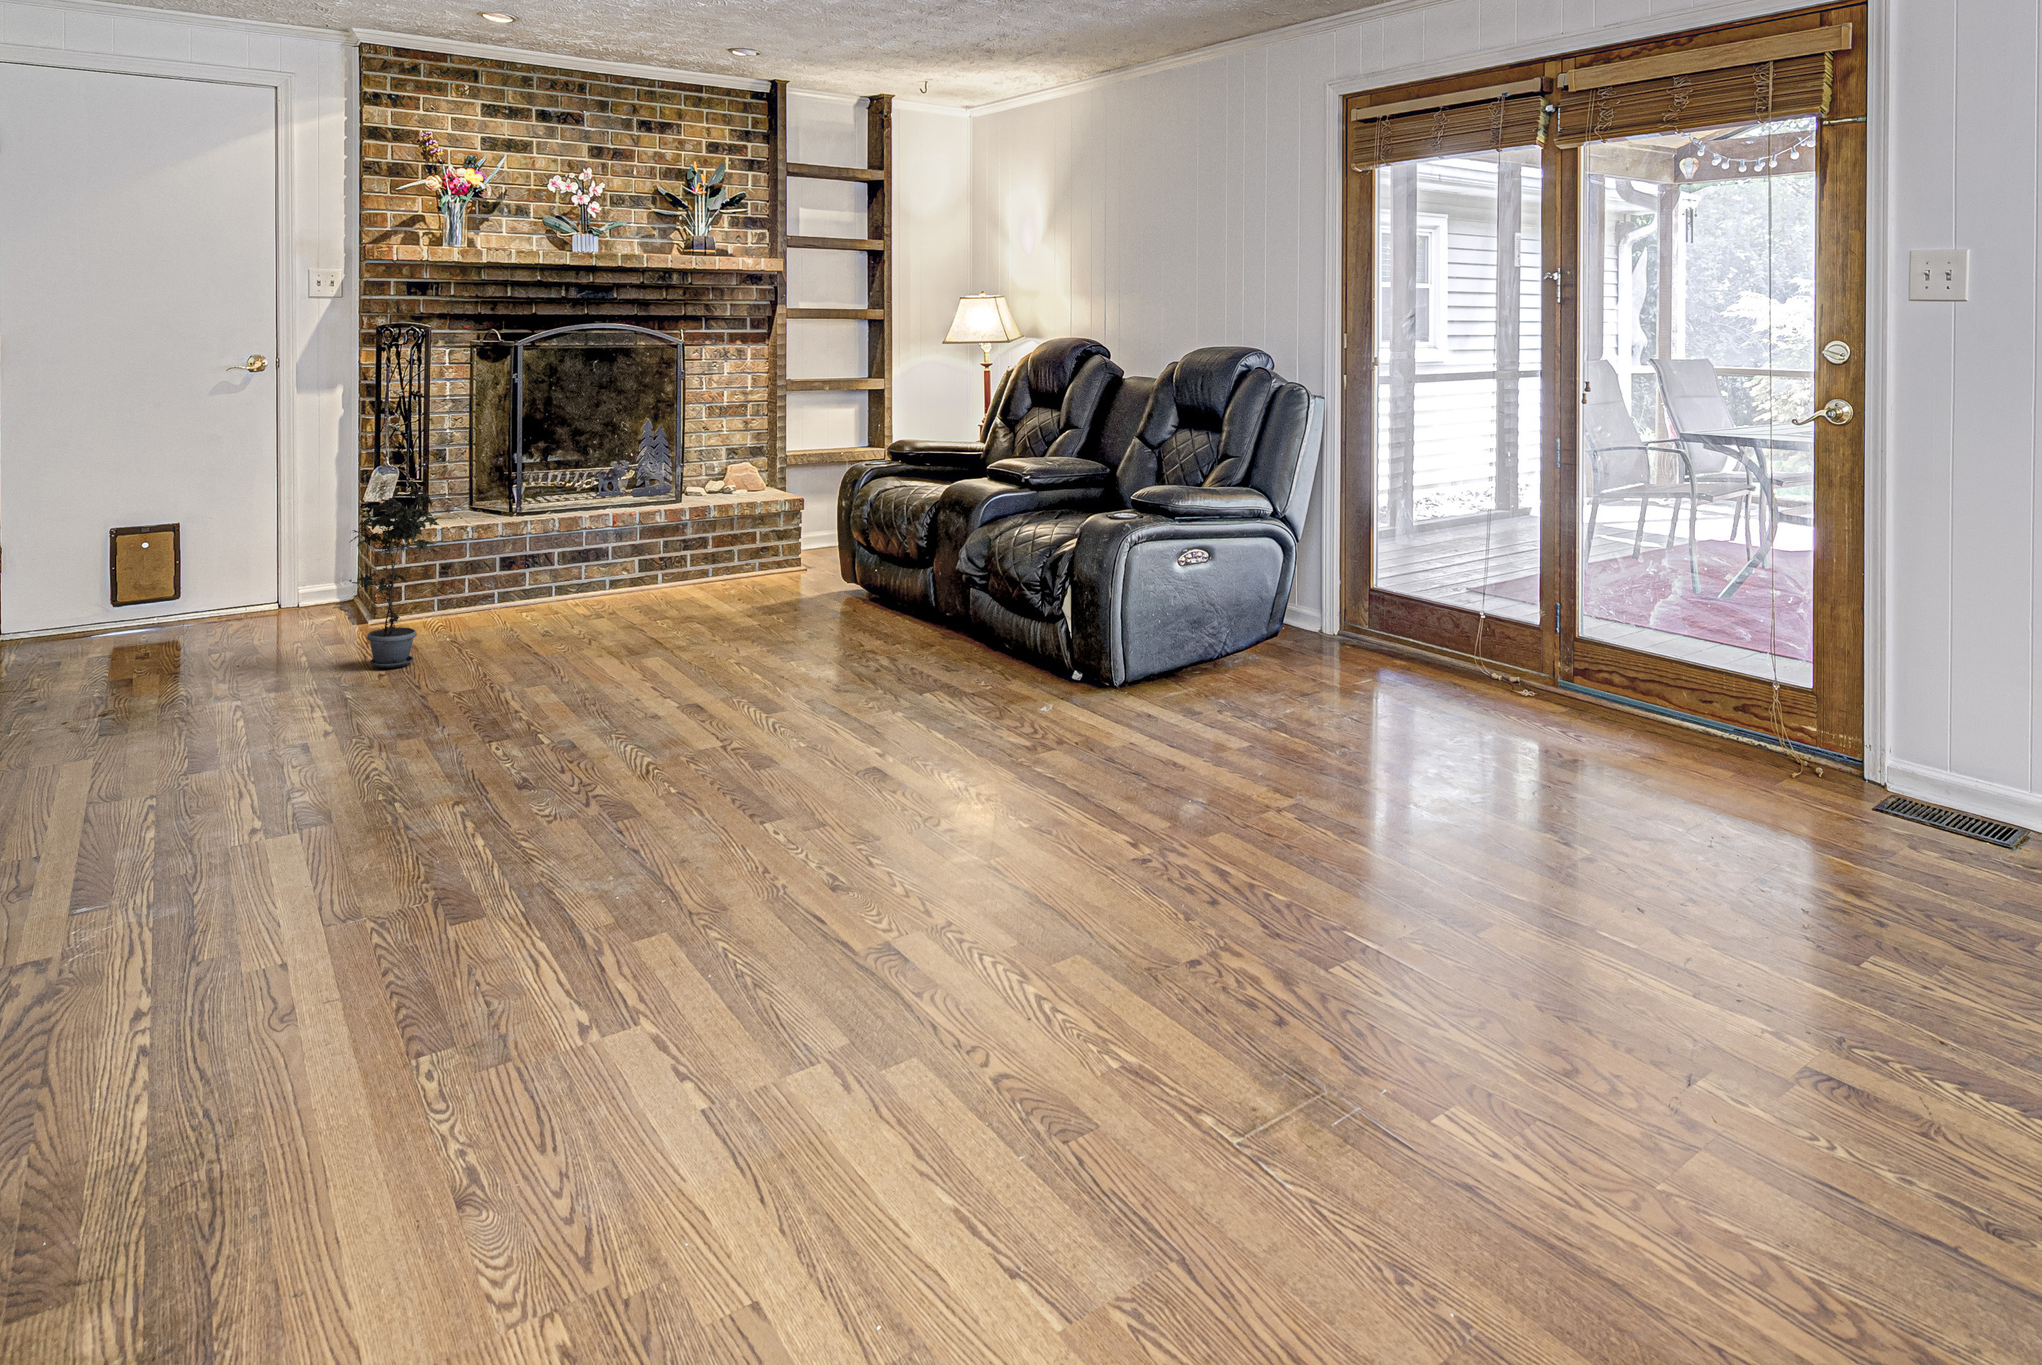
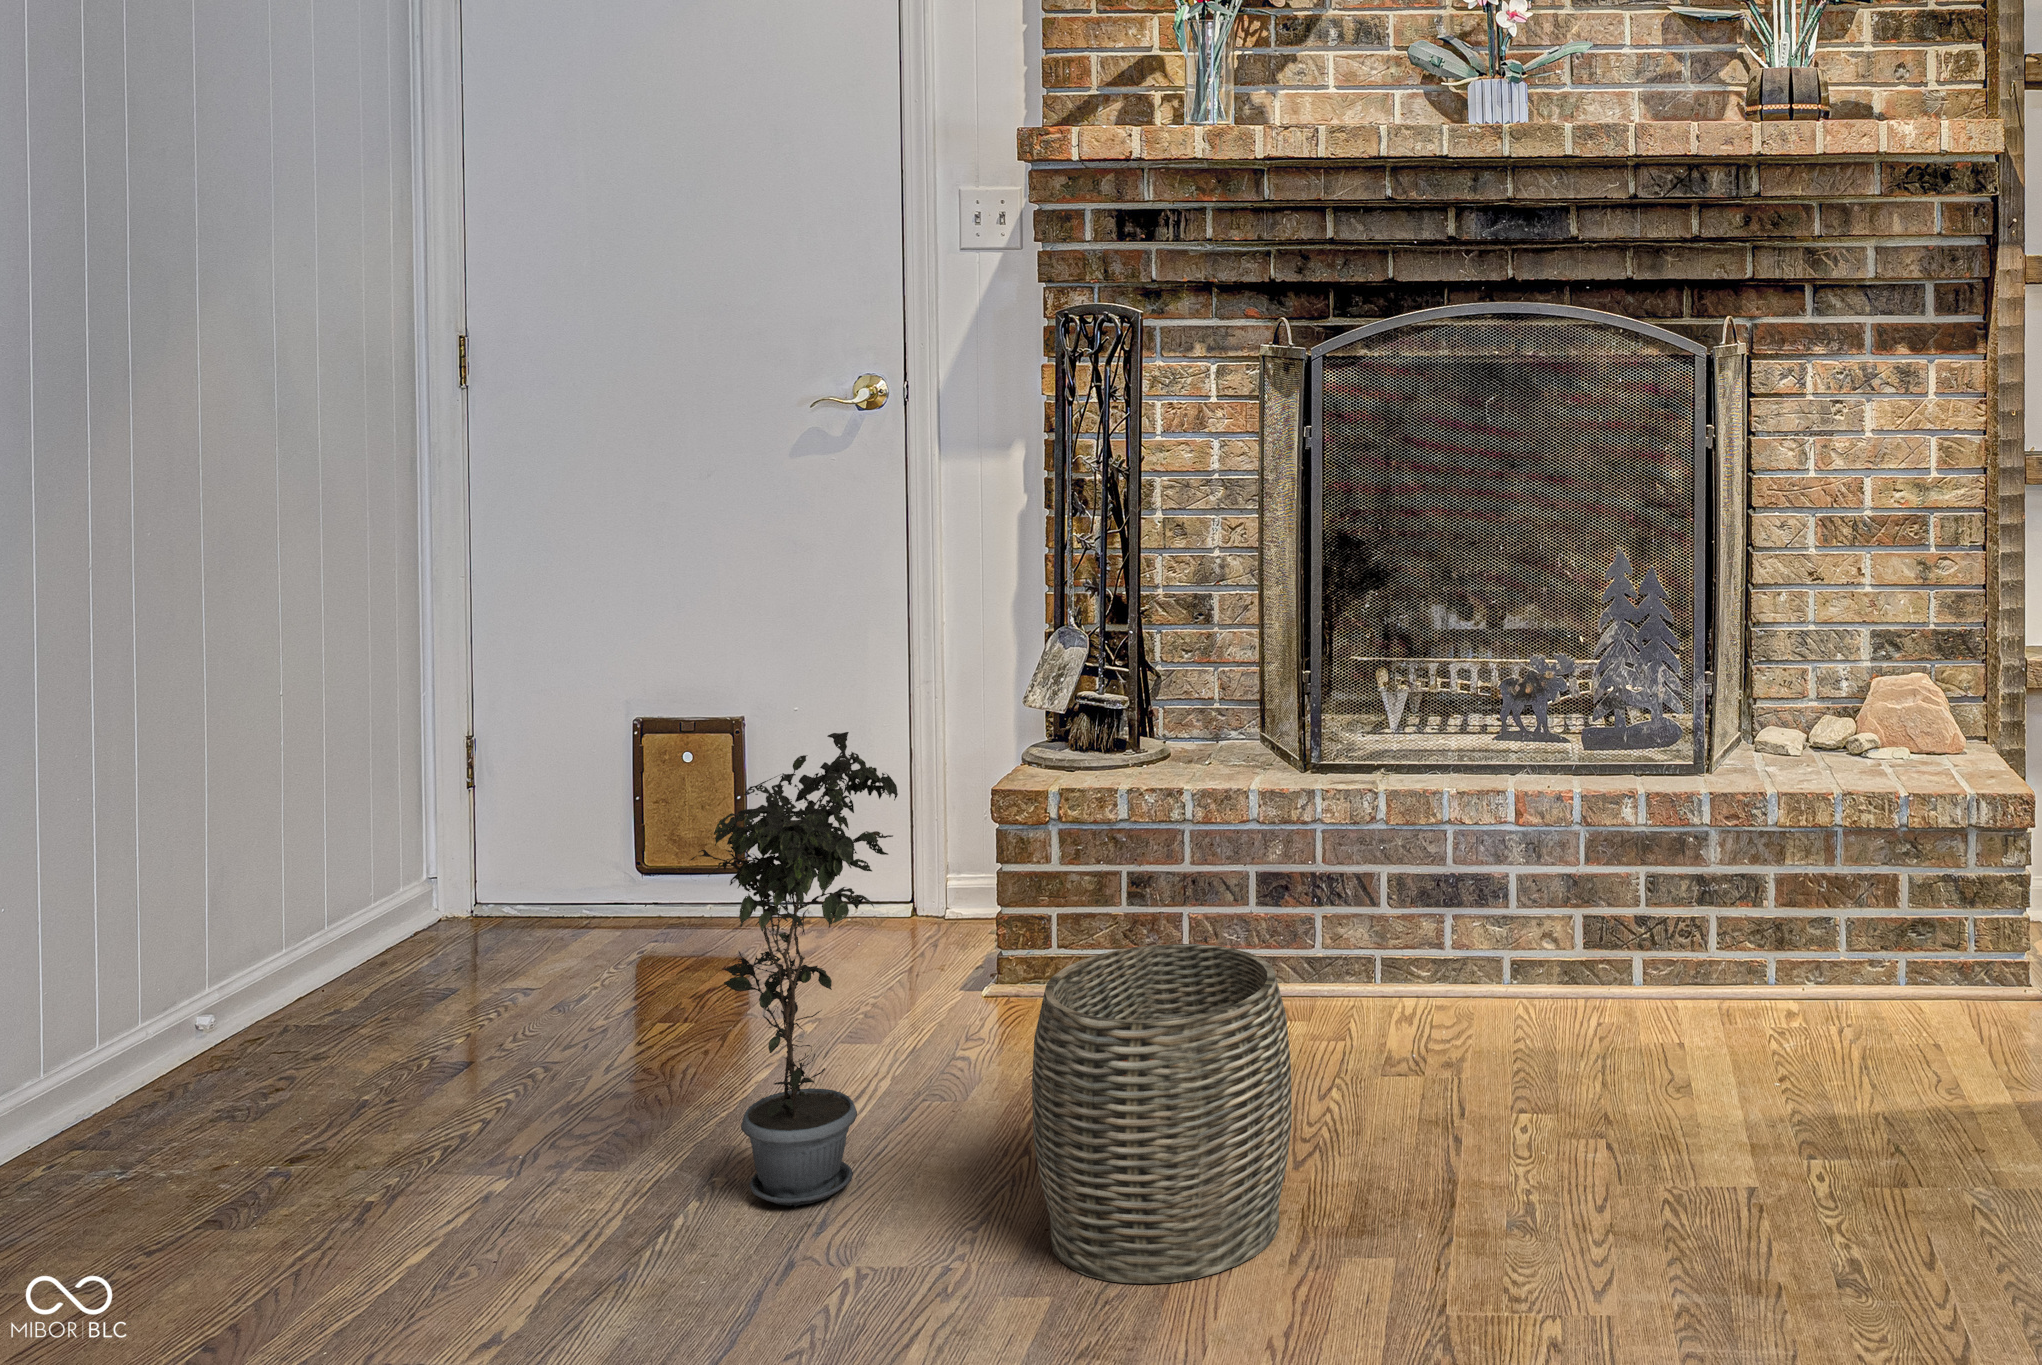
woven basket: none [509,551,610,661] -> present [1032,944,1292,1284]

